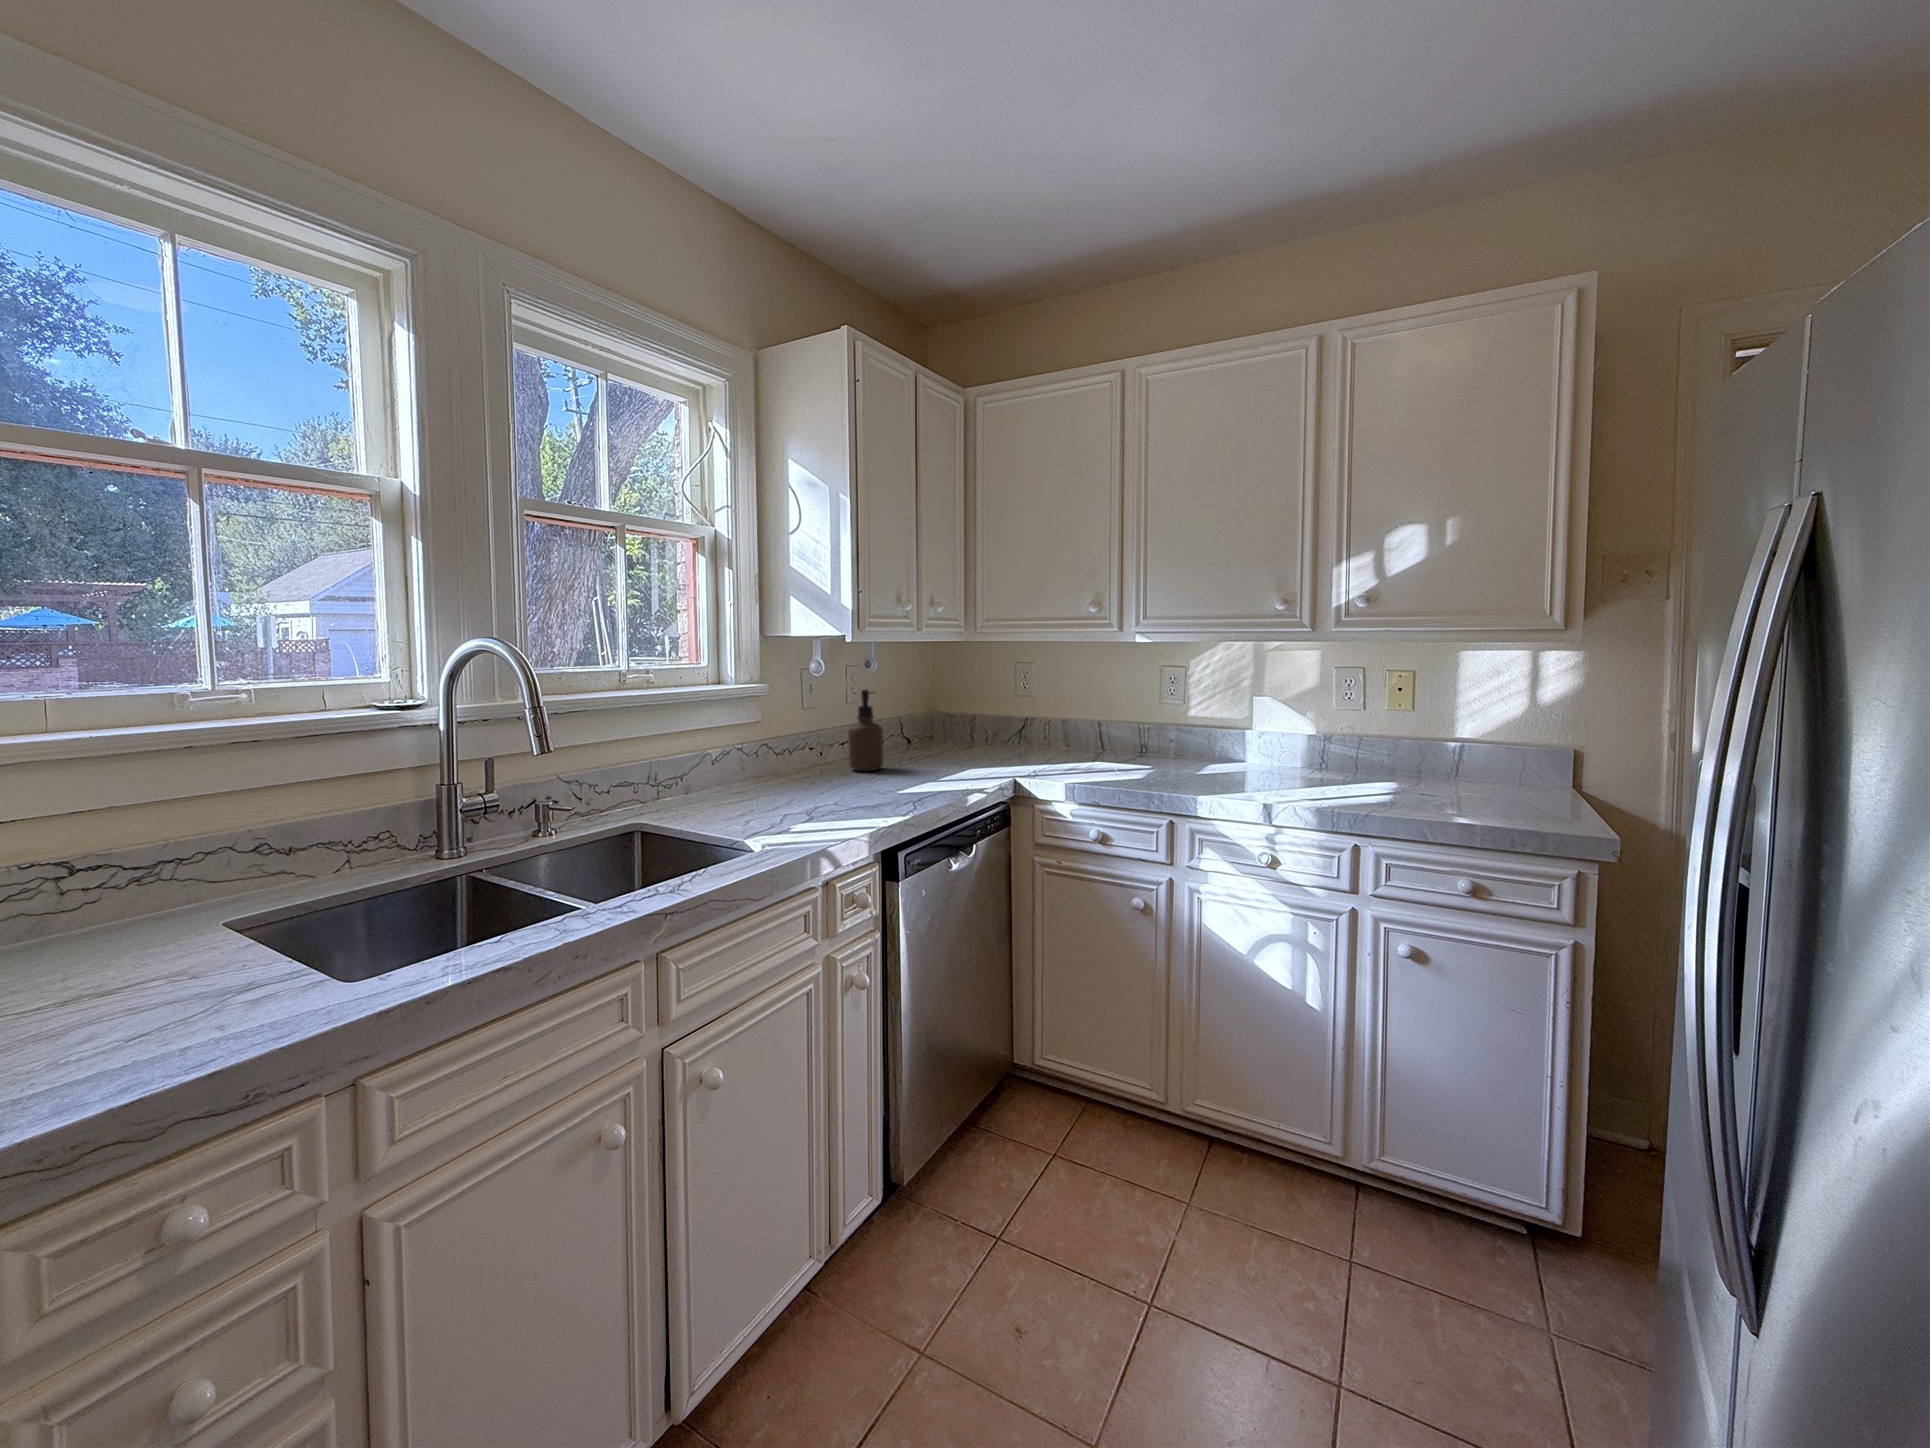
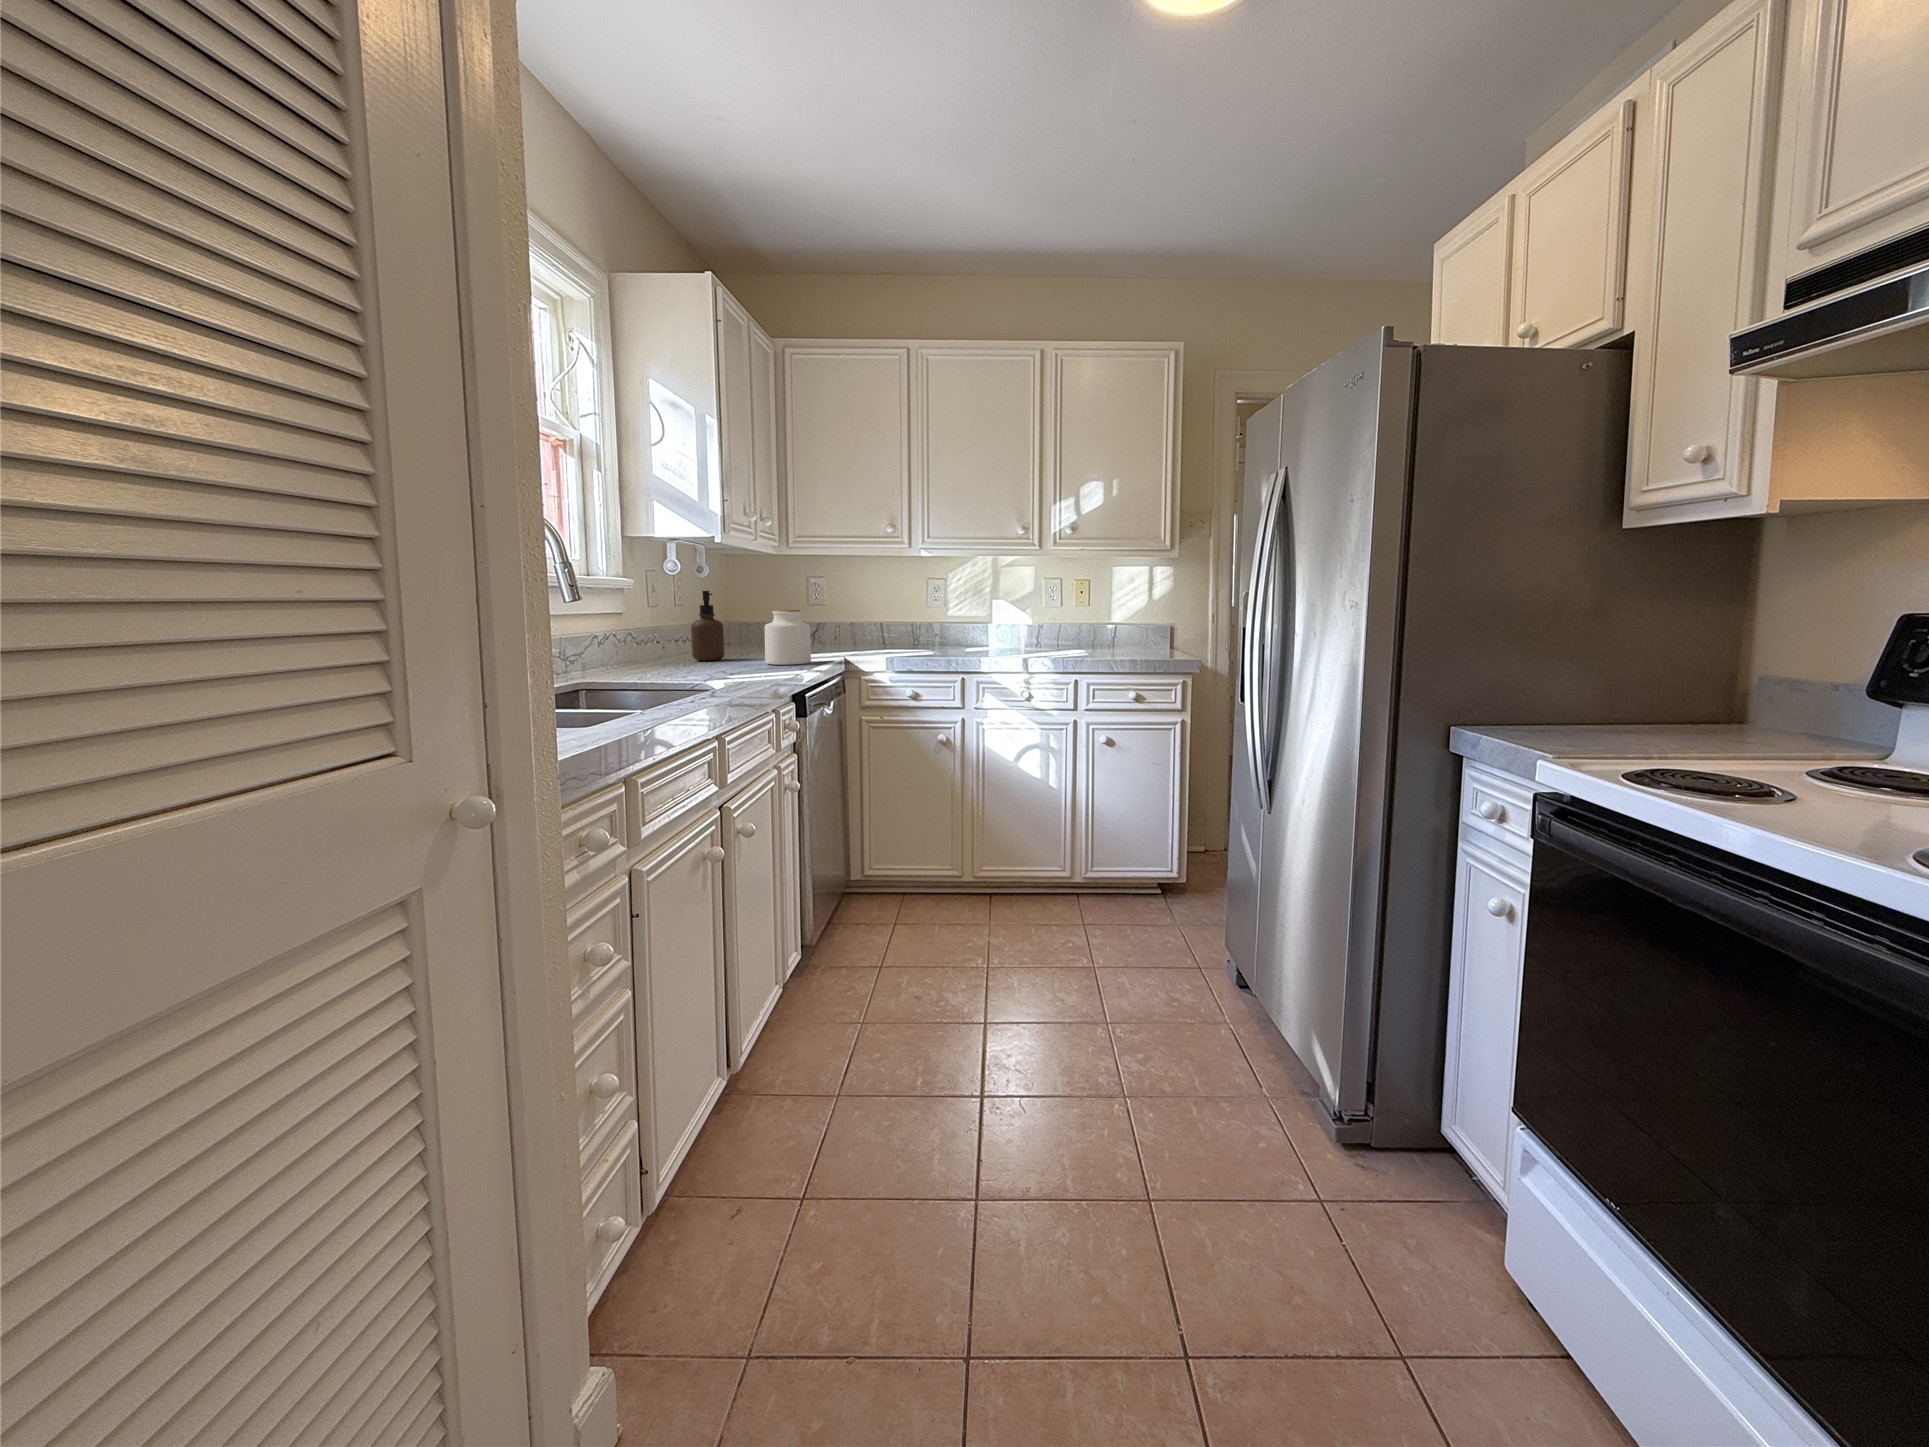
jar: none [903,720,958,792] -> present [764,610,811,665]

